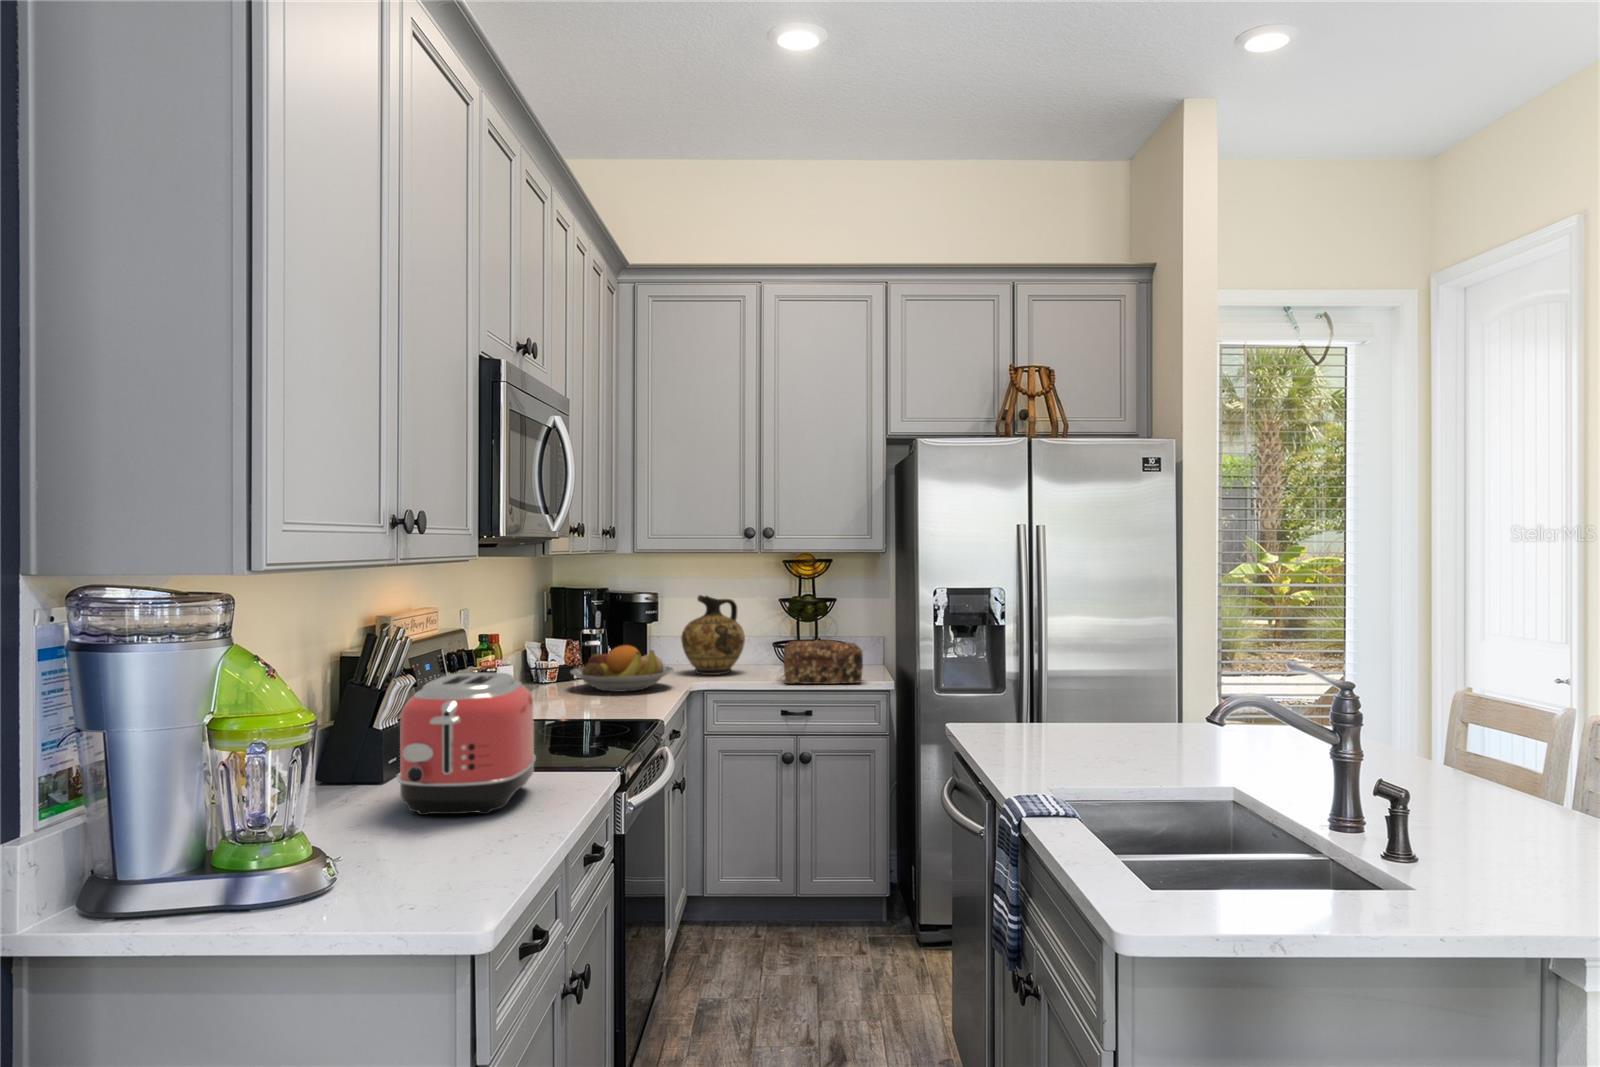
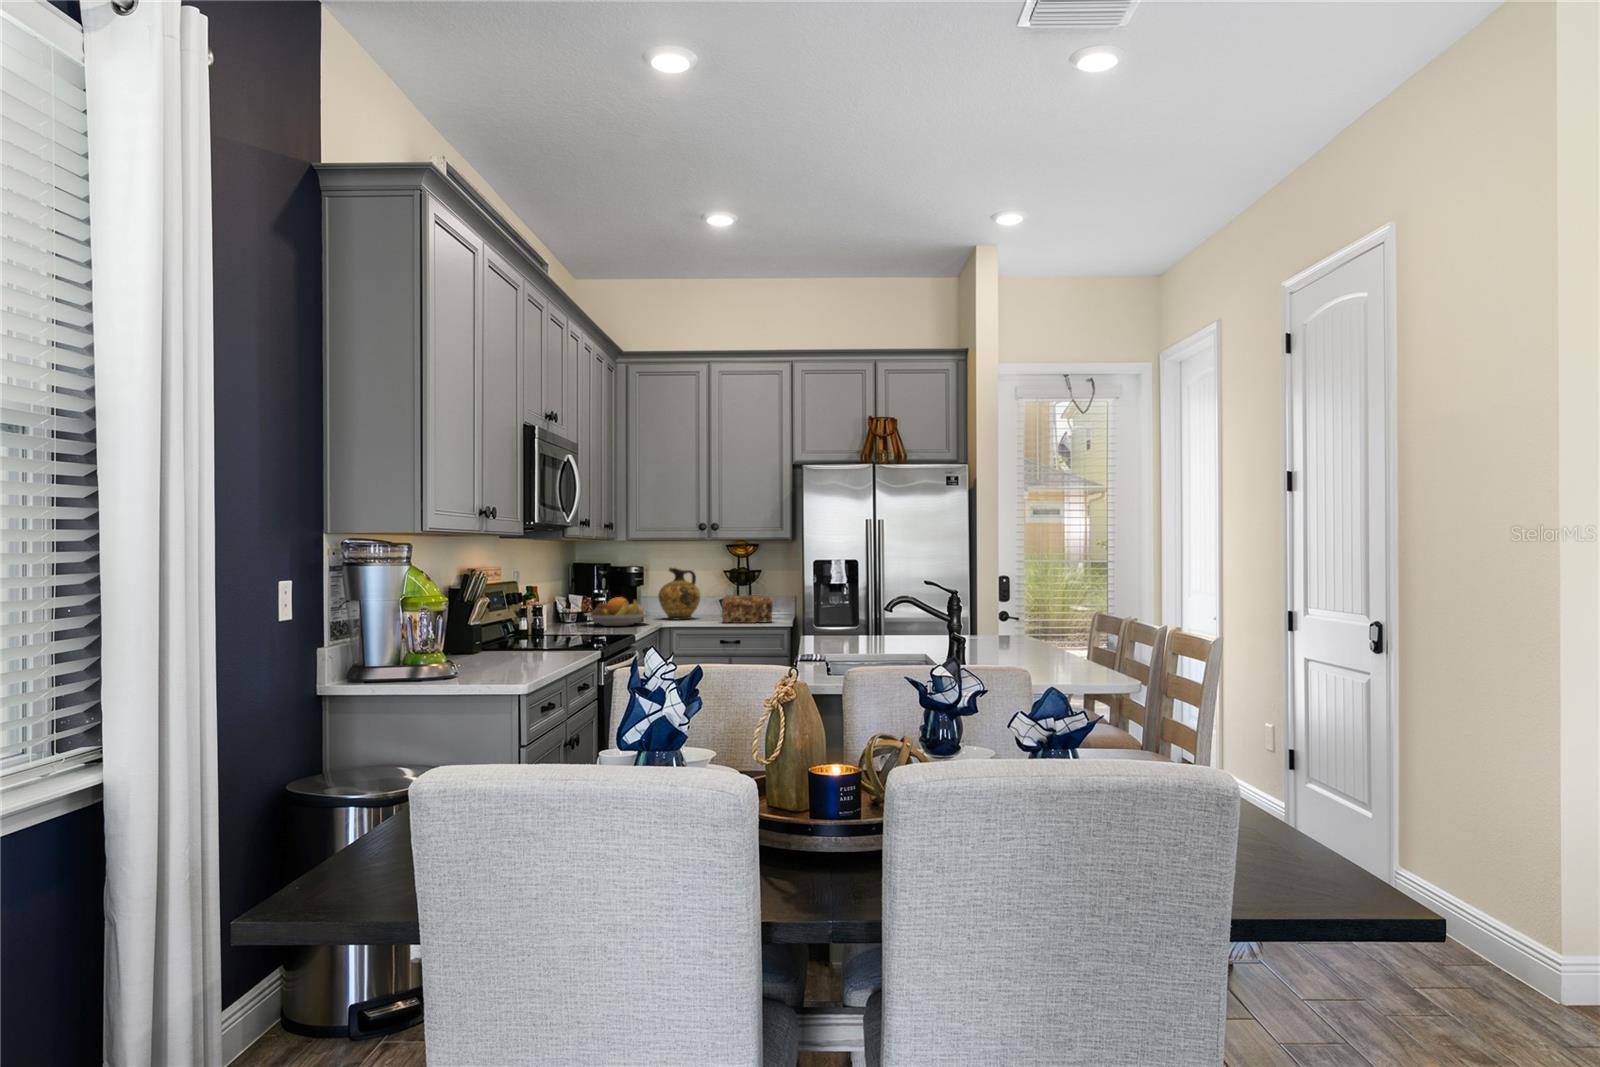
toaster: present [397,673,536,815] -> none [483,595,555,663]

